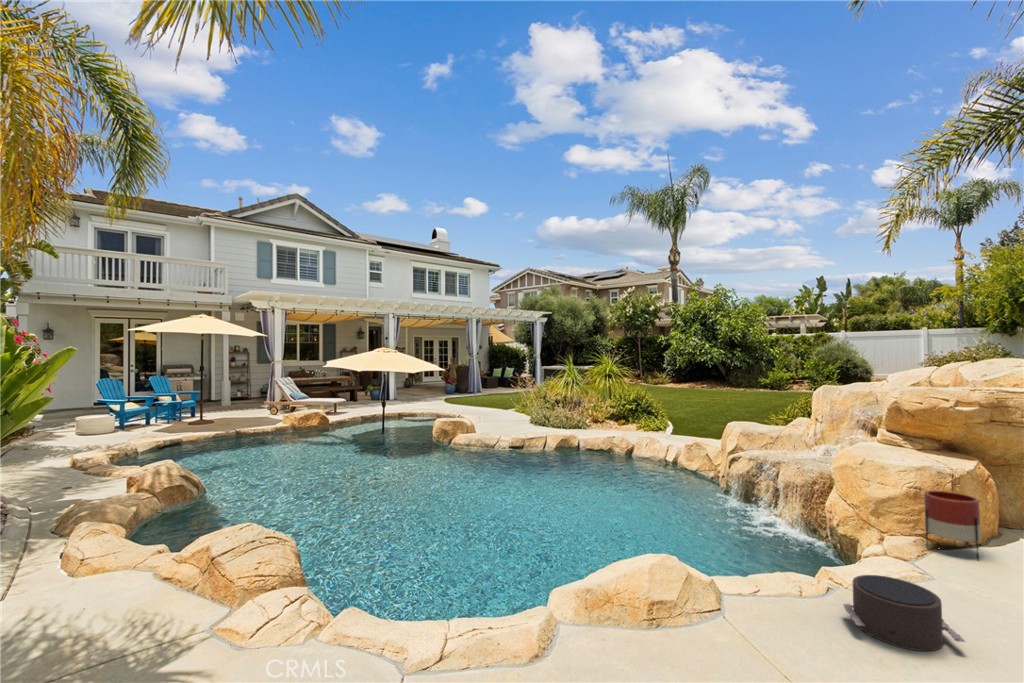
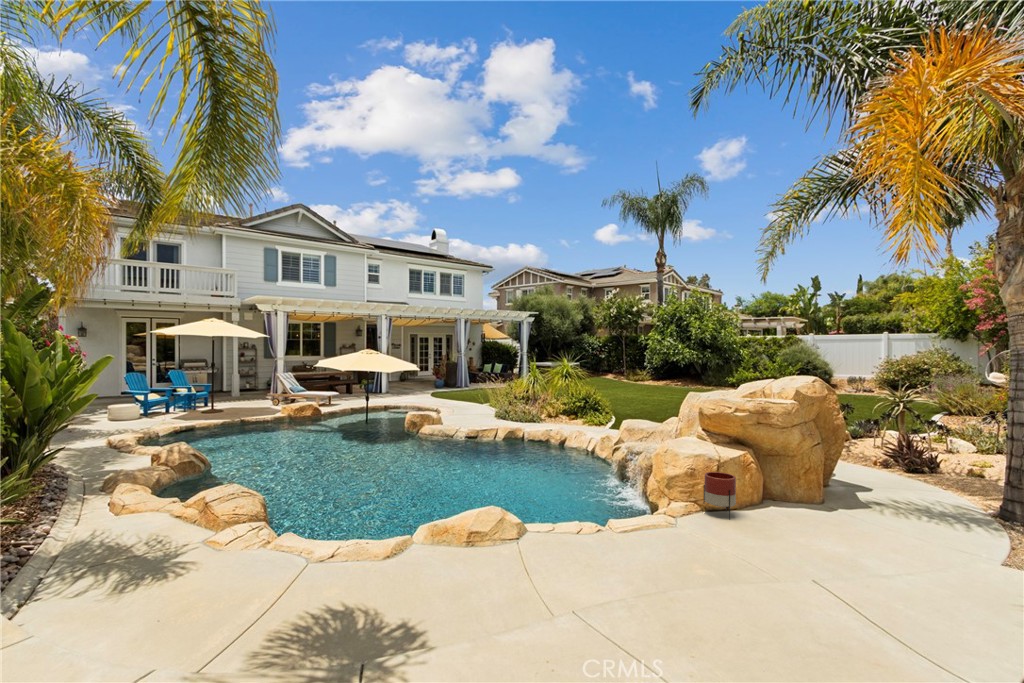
pouf: present [843,575,965,651] -> none [591,521,647,562]

